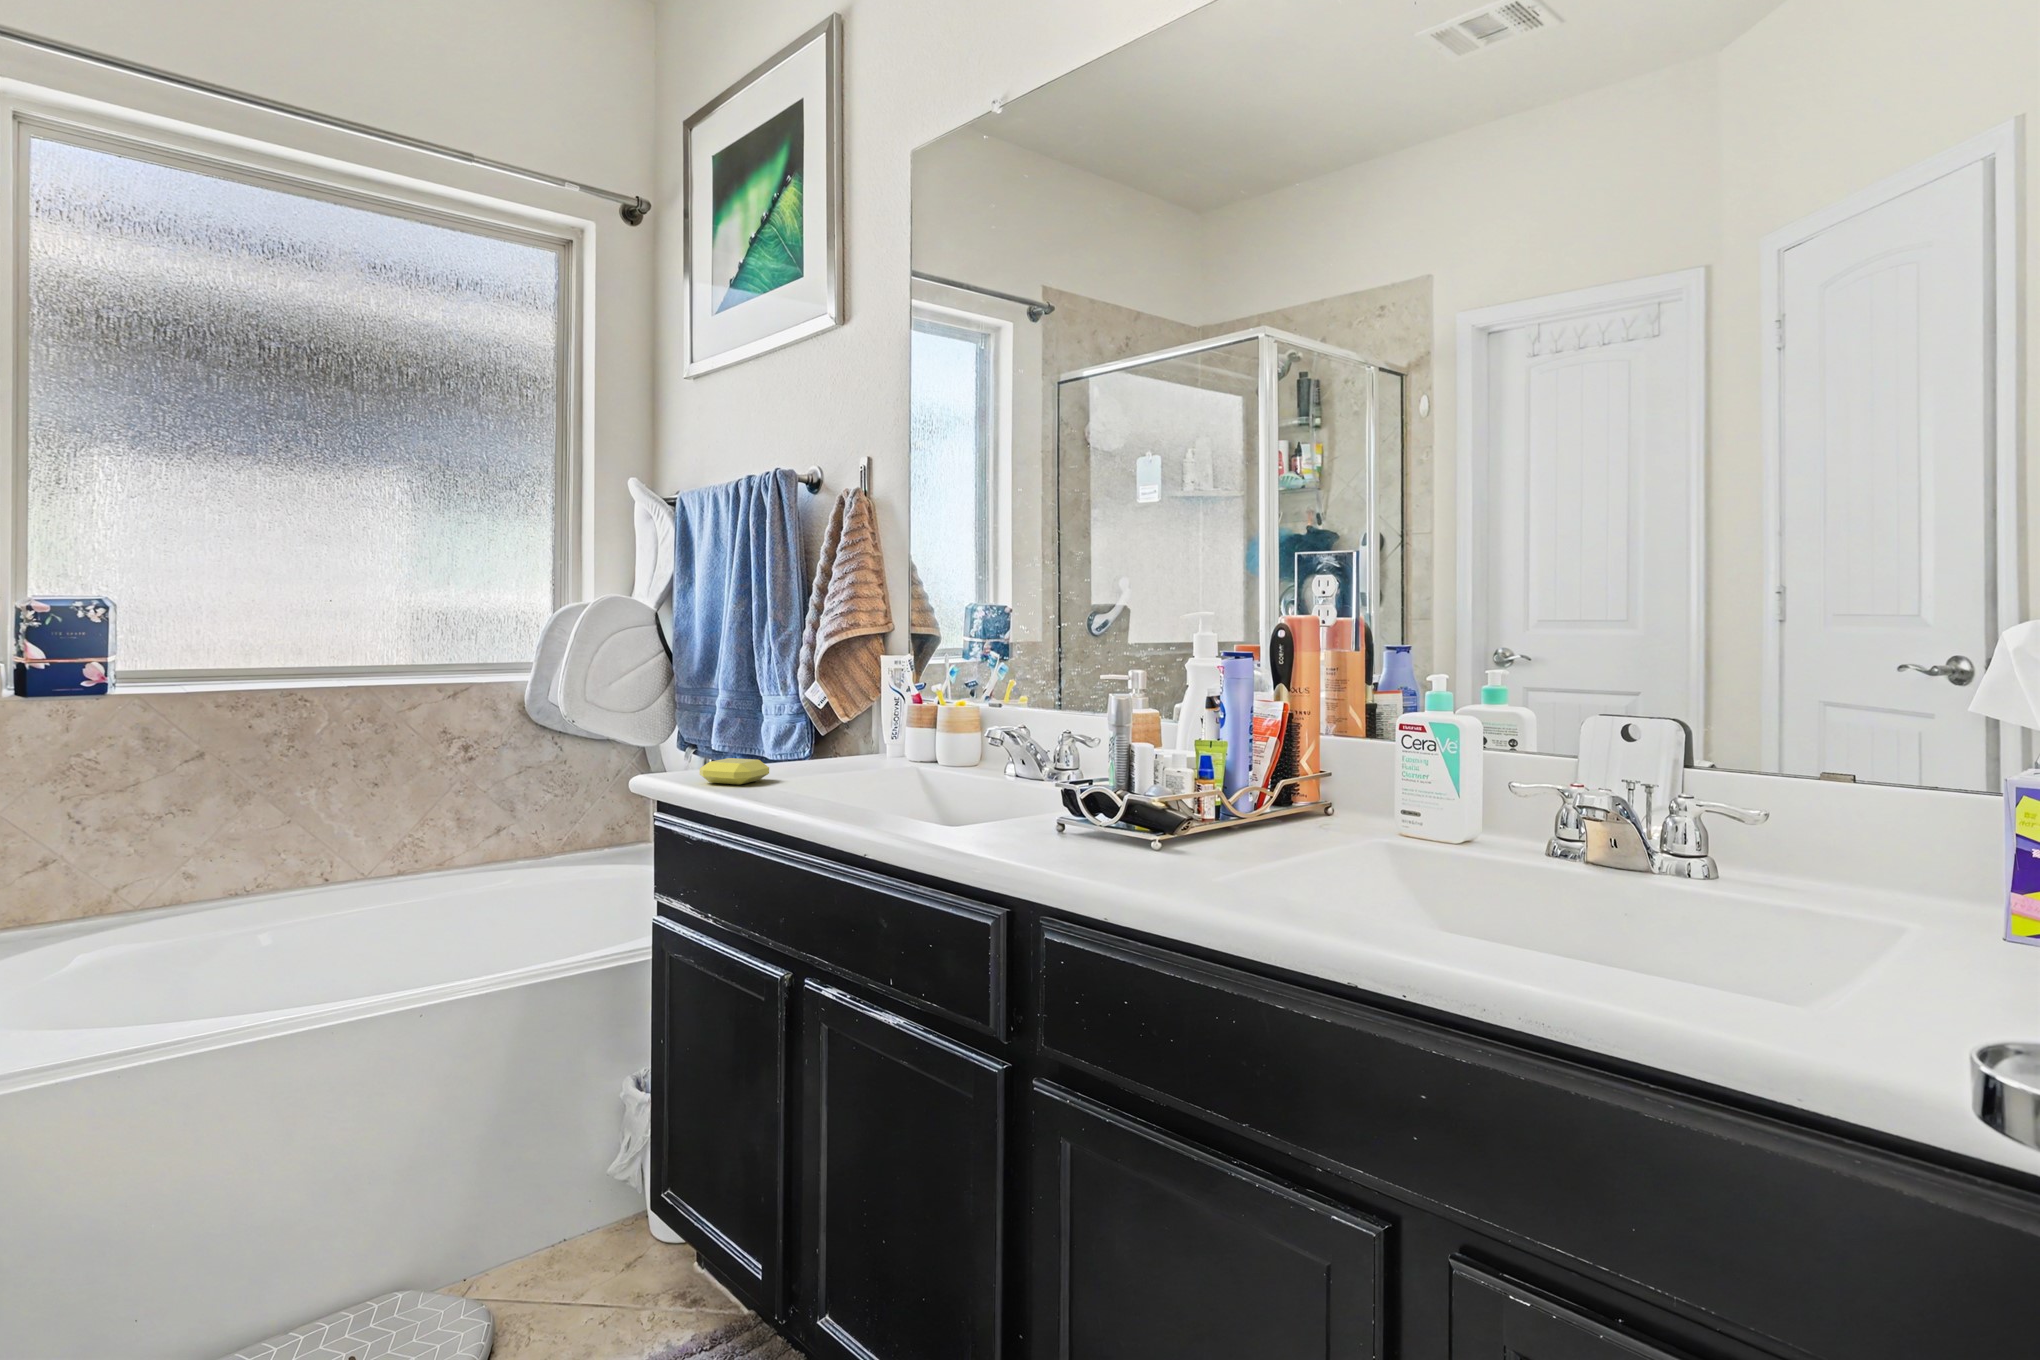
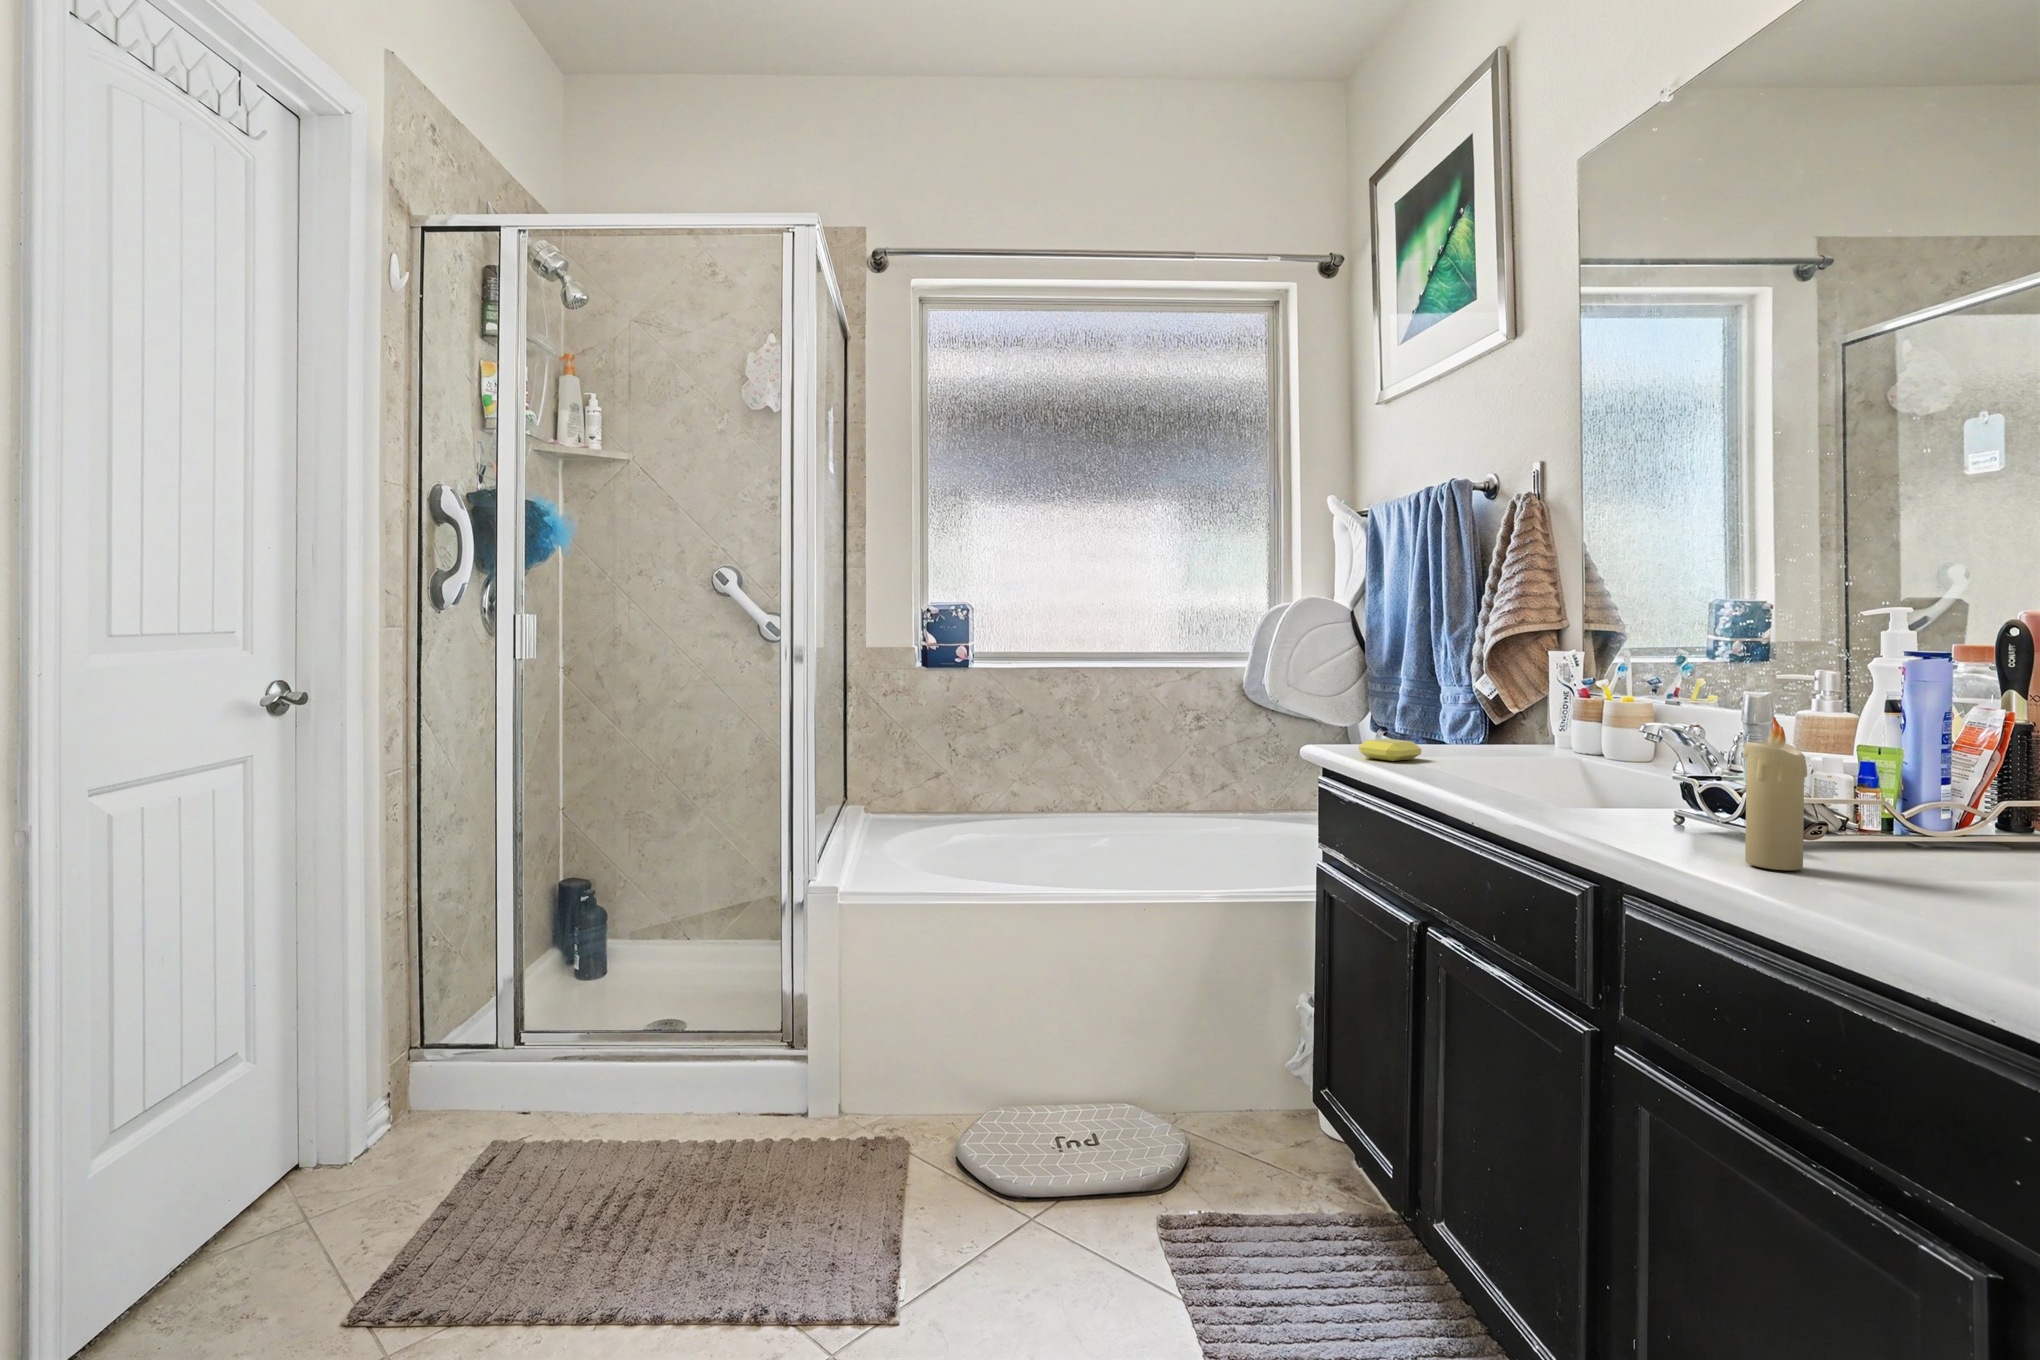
candle: none [1154,715,1208,876] -> present [1744,717,1807,870]

